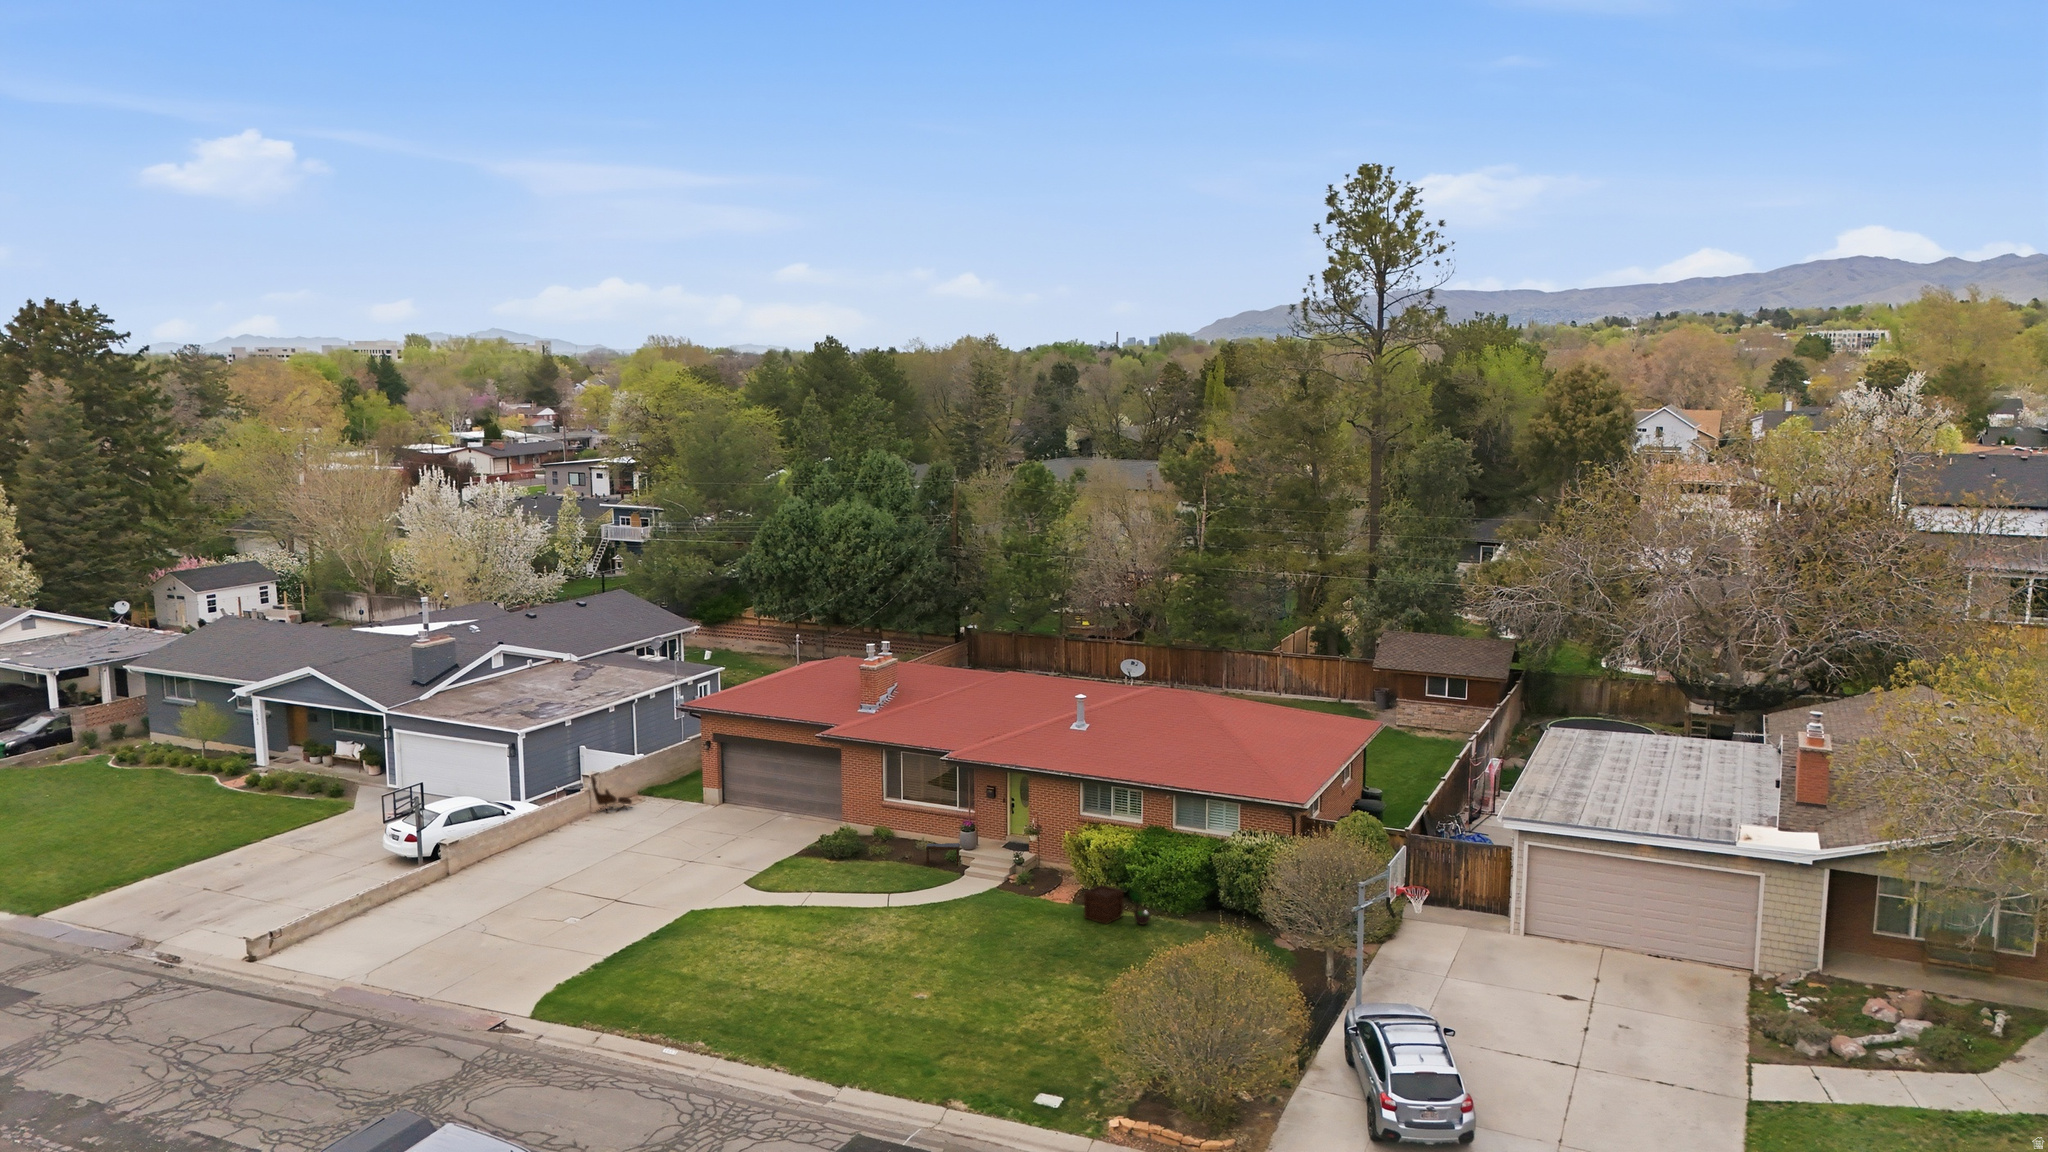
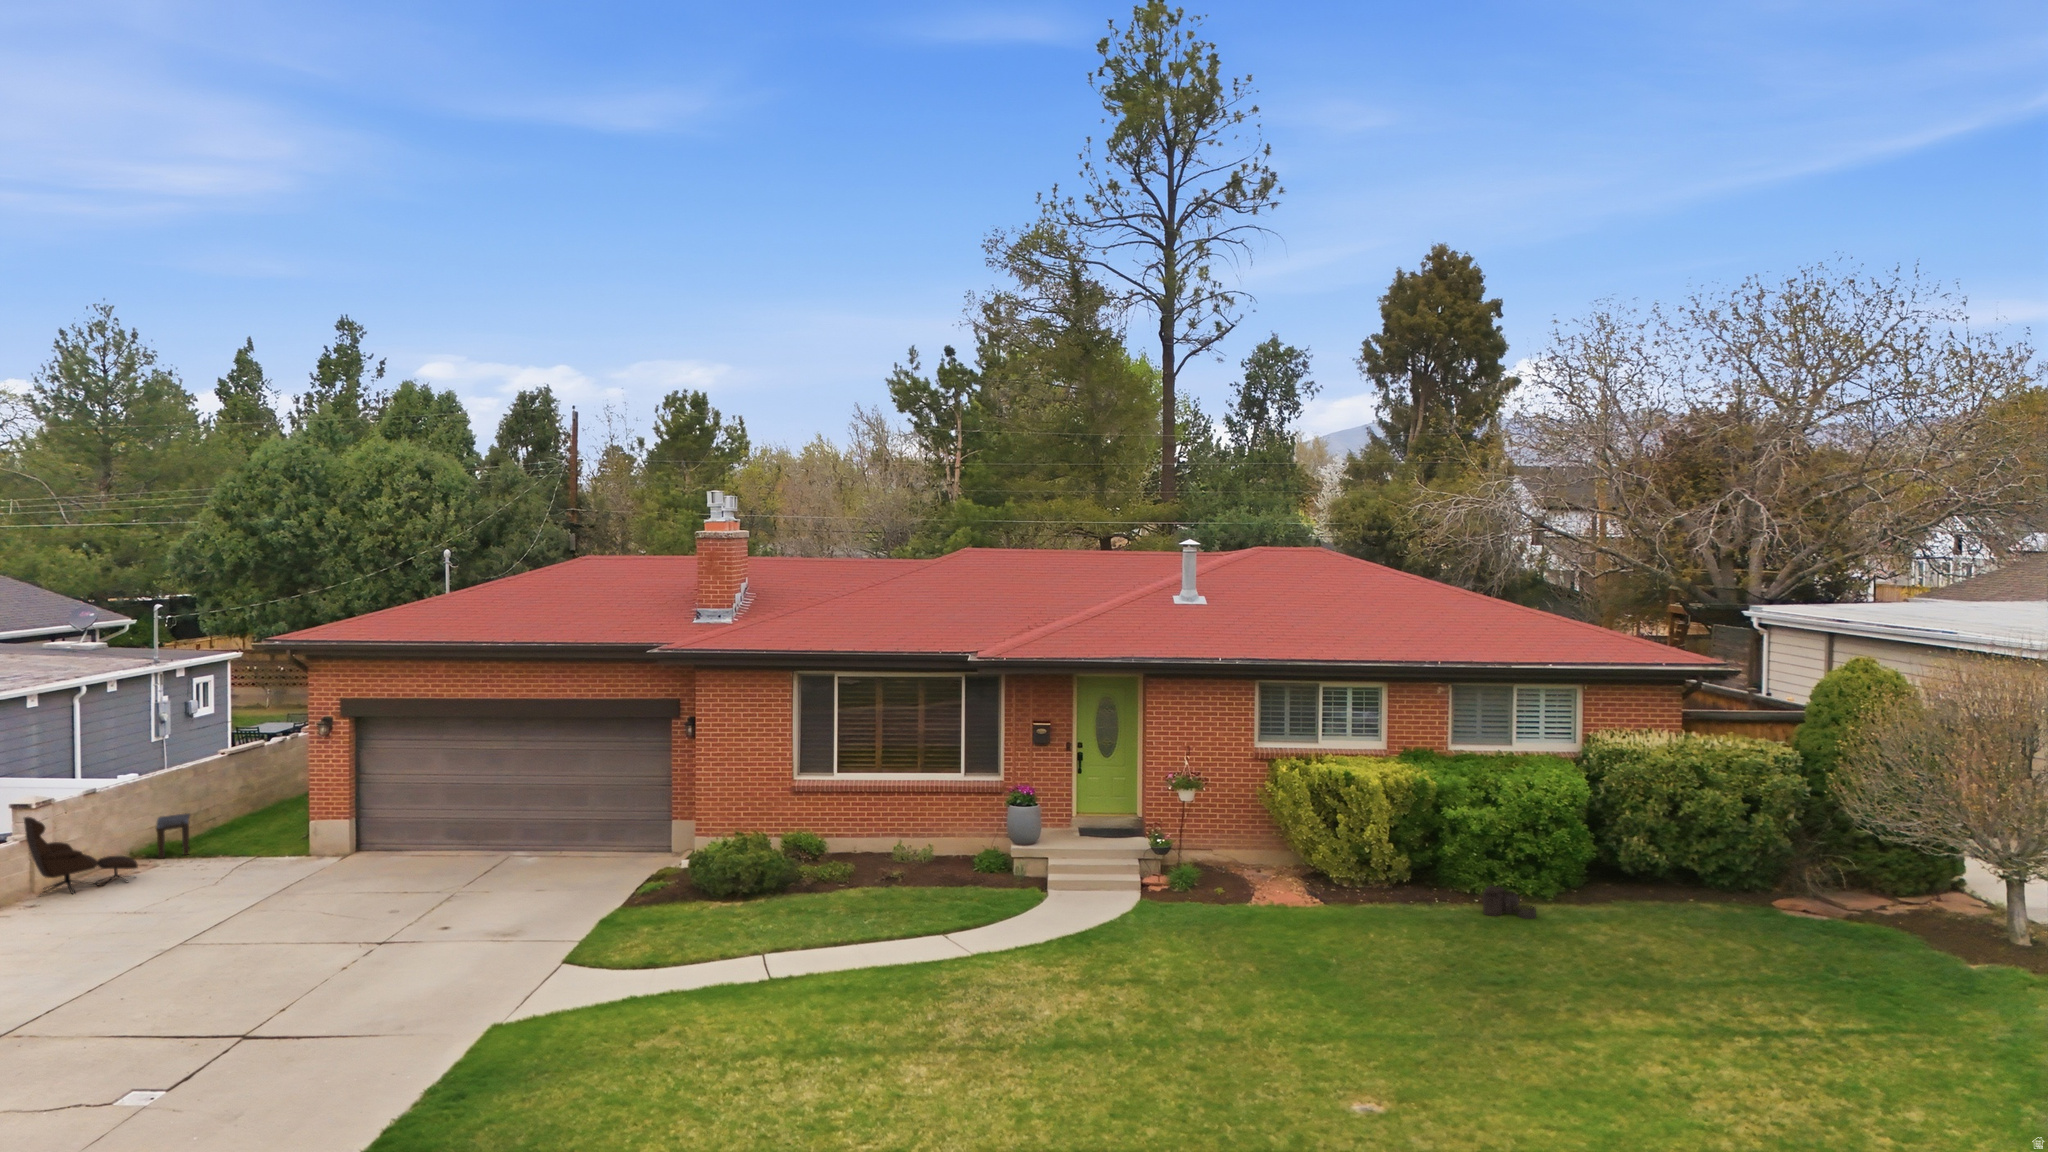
bench: present [926,843,960,865] -> present [156,813,190,859]
wooden crate: present [1084,885,1123,924] -> none [1335,841,1395,907]
potted tree: present [1130,890,1150,924] -> none [1406,828,1454,897]
woven basket: none [1140,921,1165,943] -> present [1483,885,1536,919]

